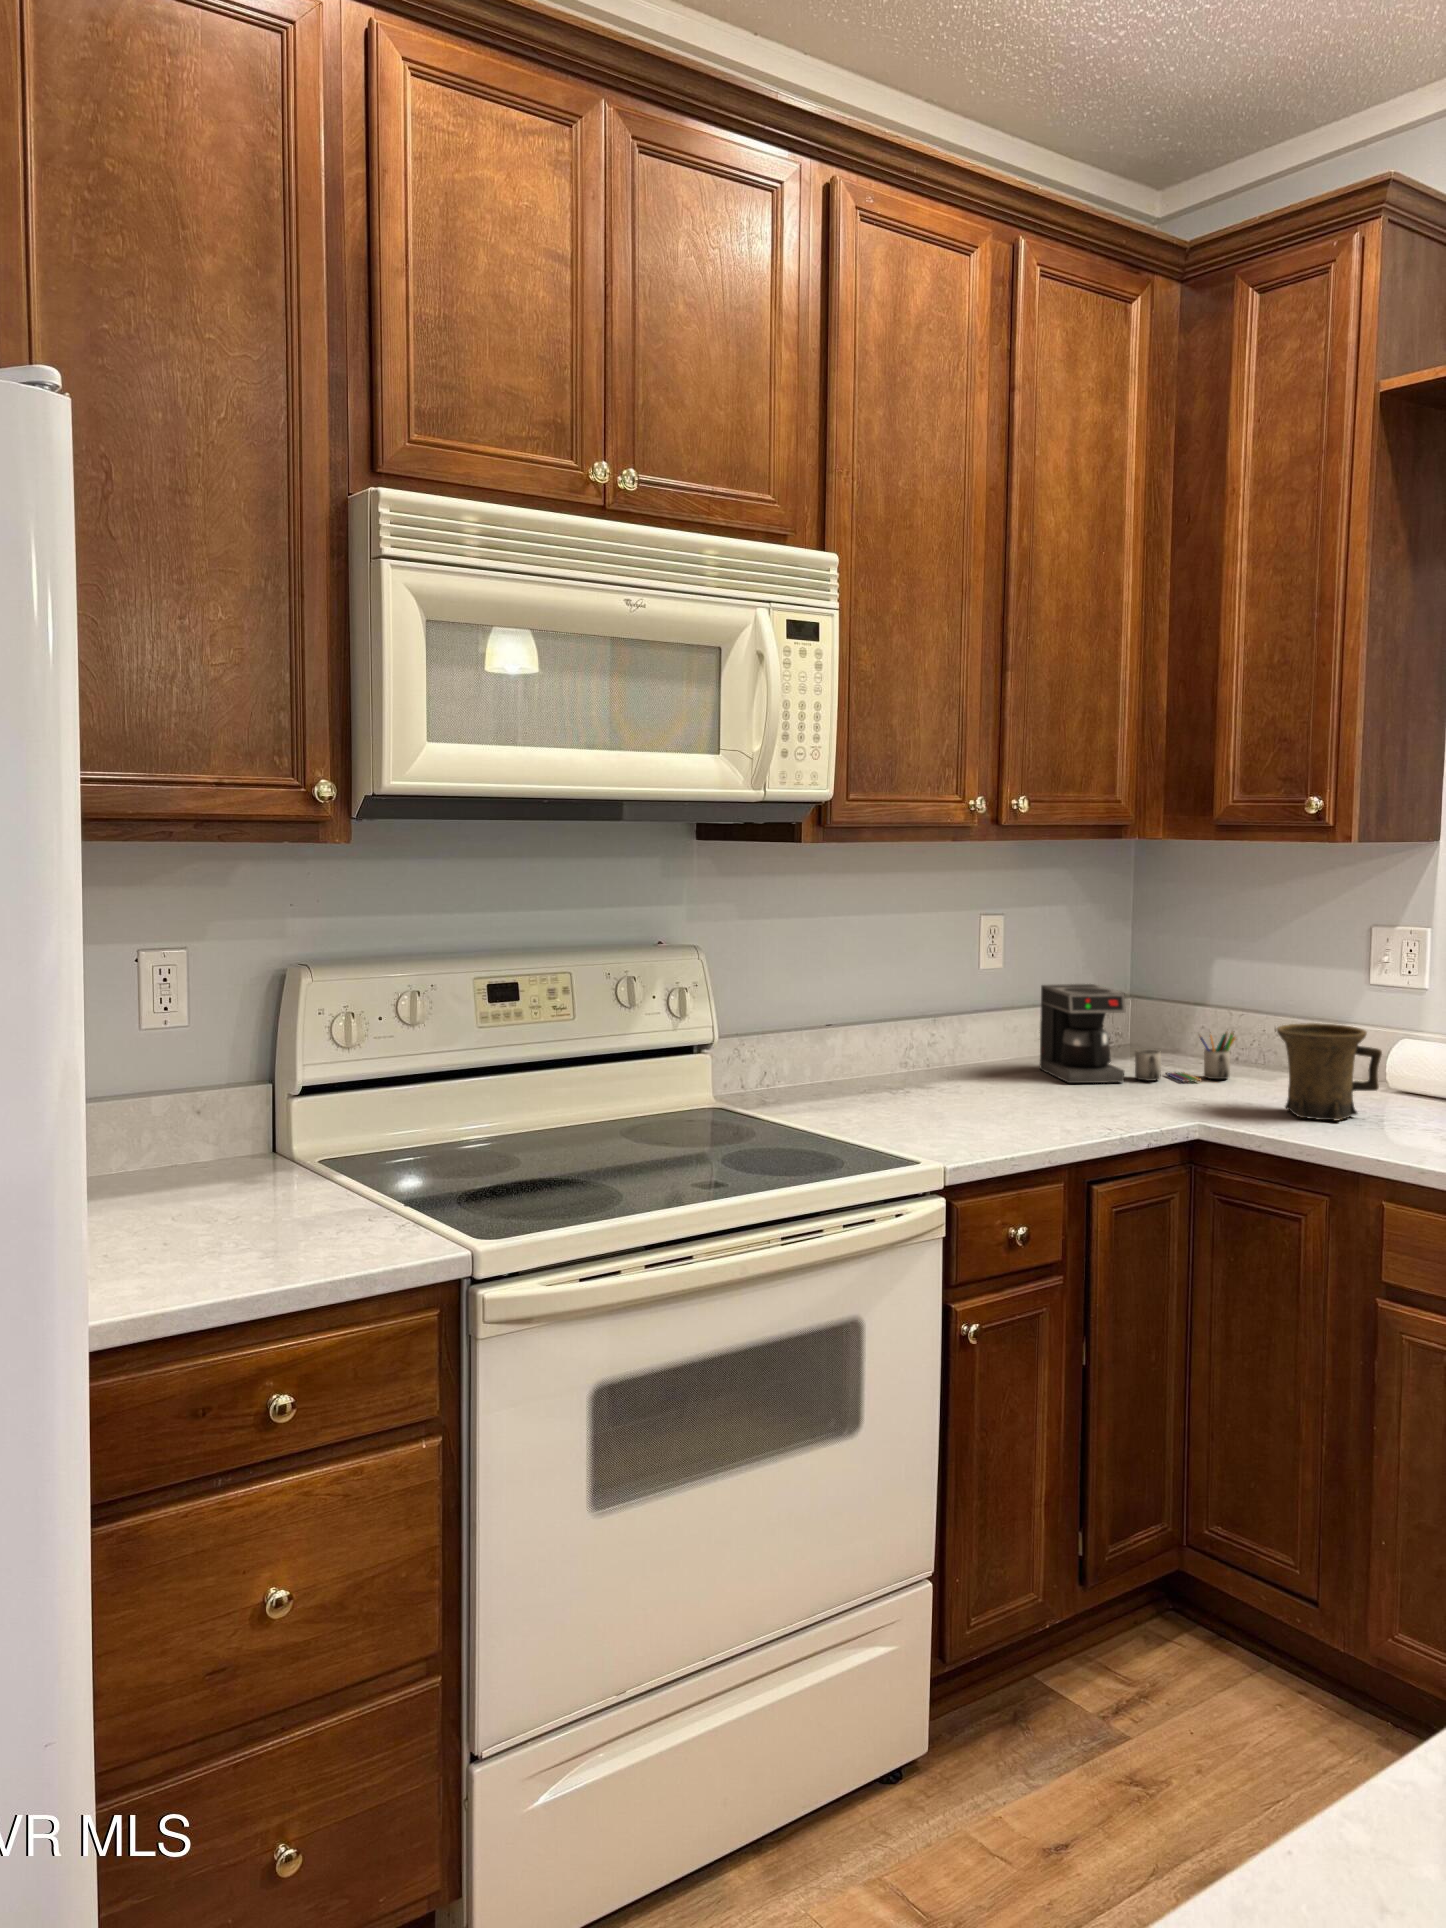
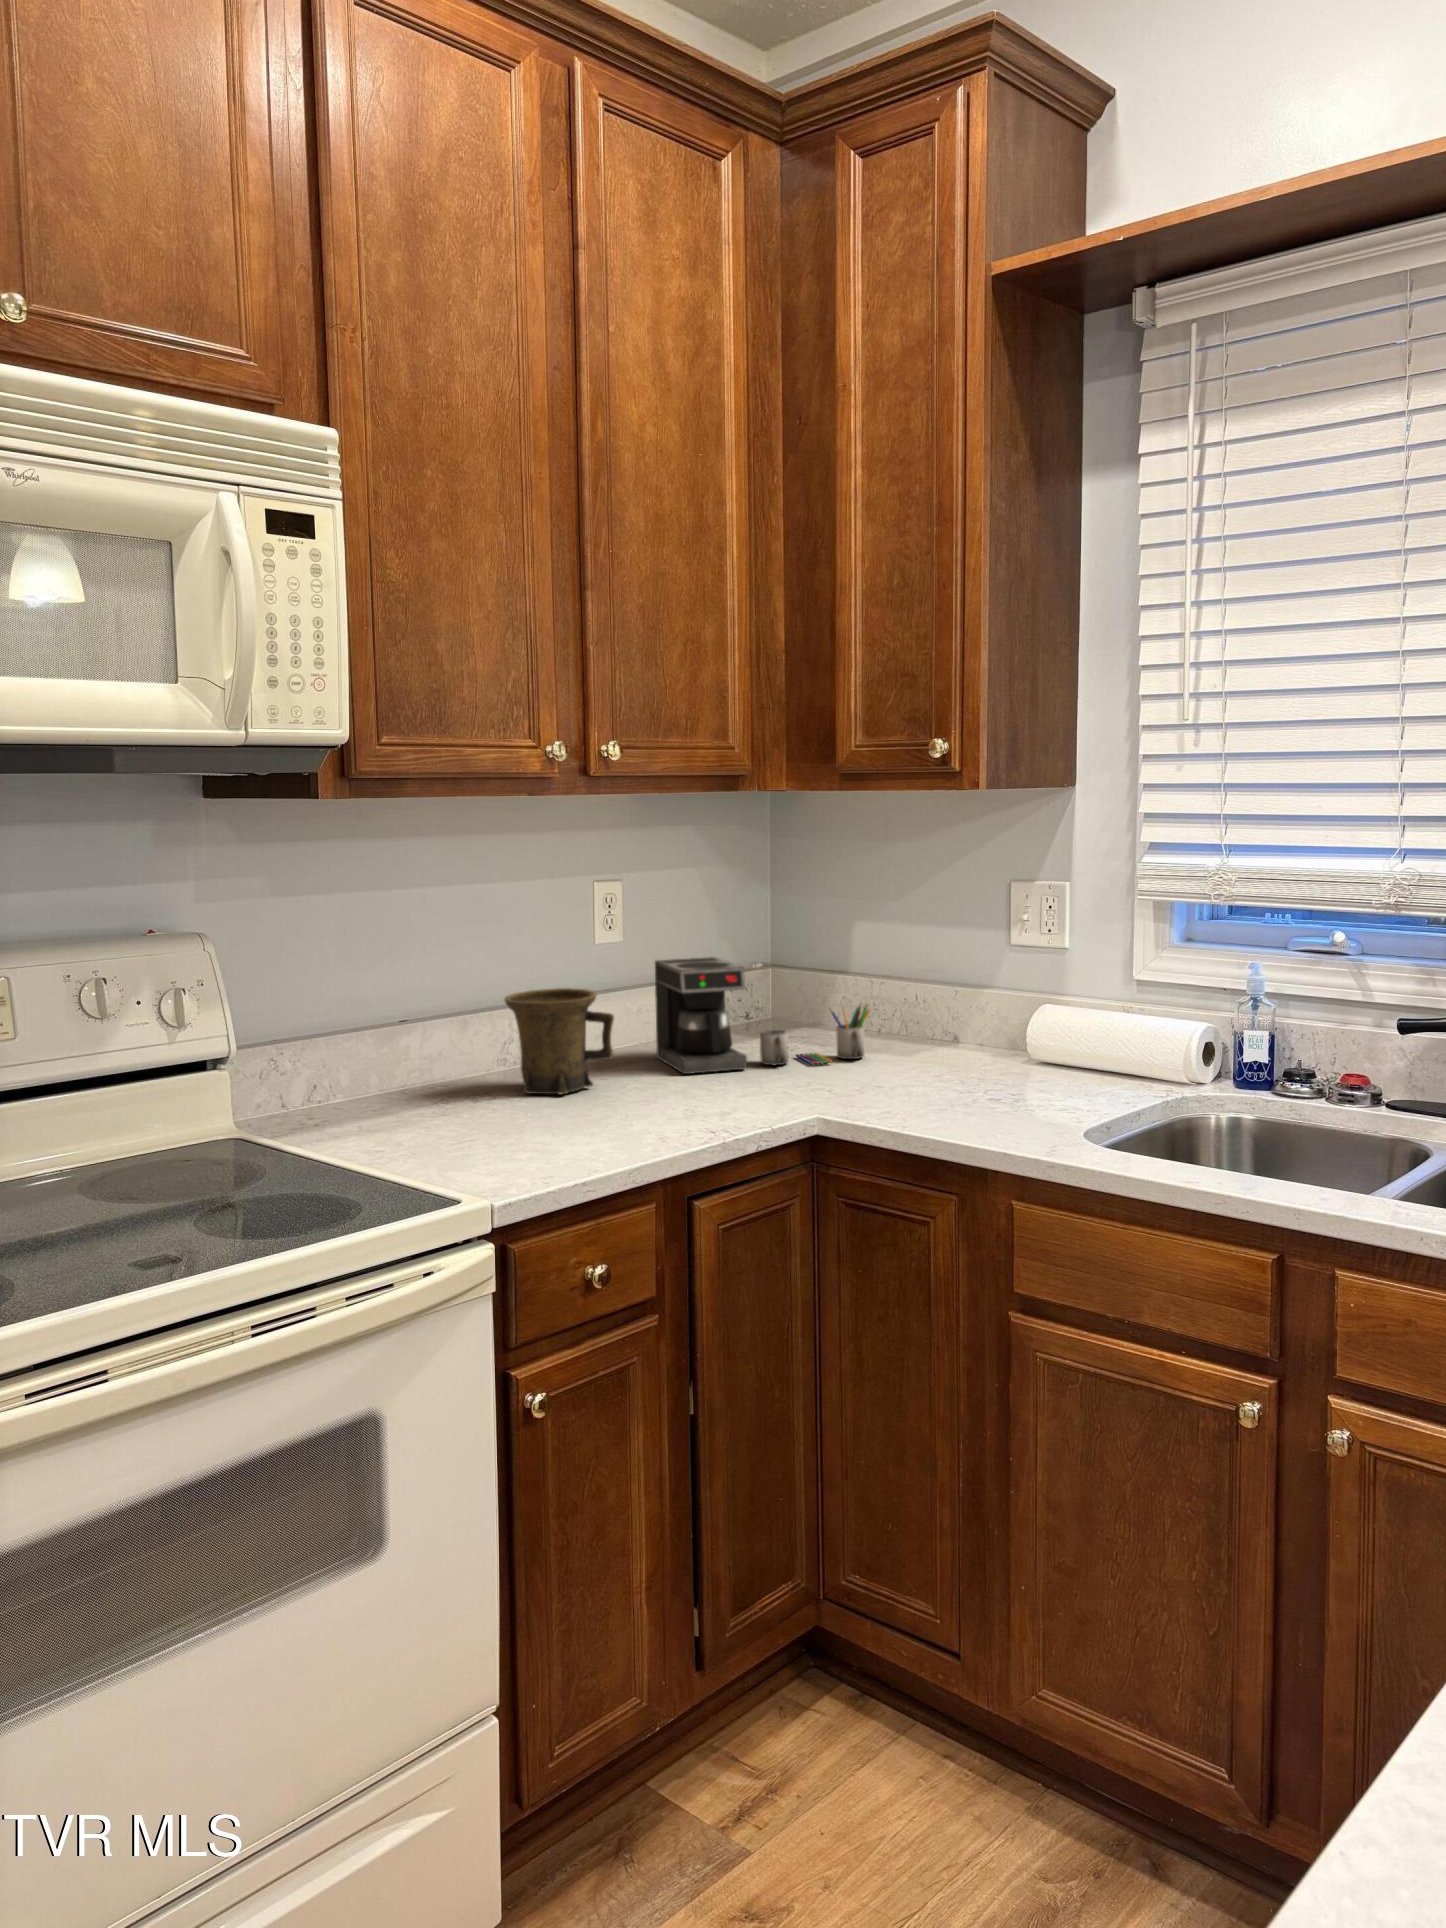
mug: present [1277,1023,1382,1120] -> present [504,988,614,1094]

